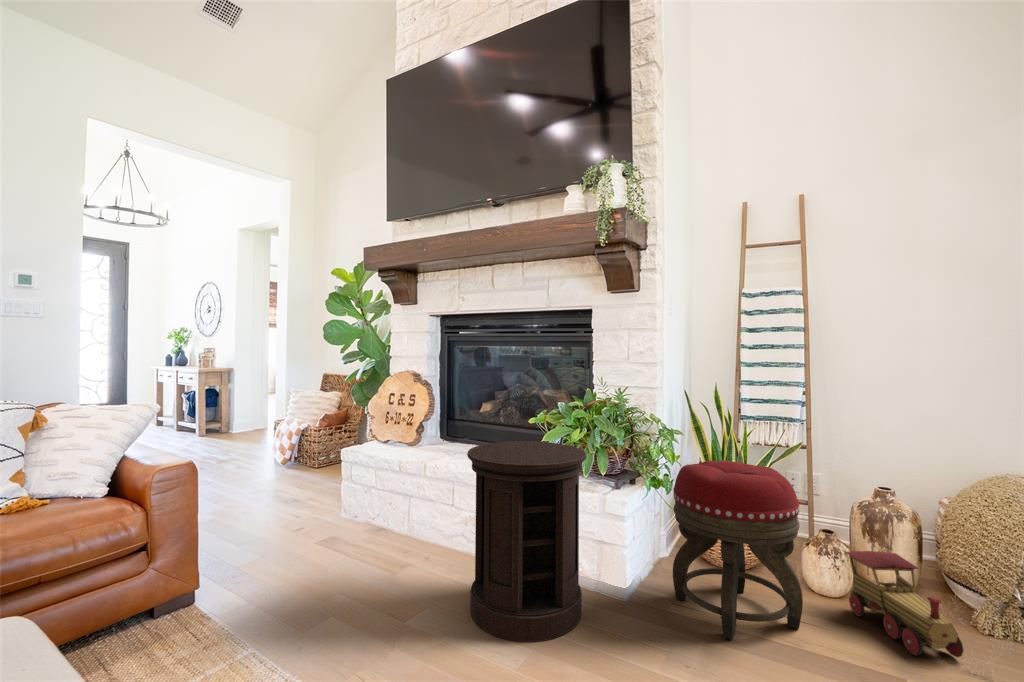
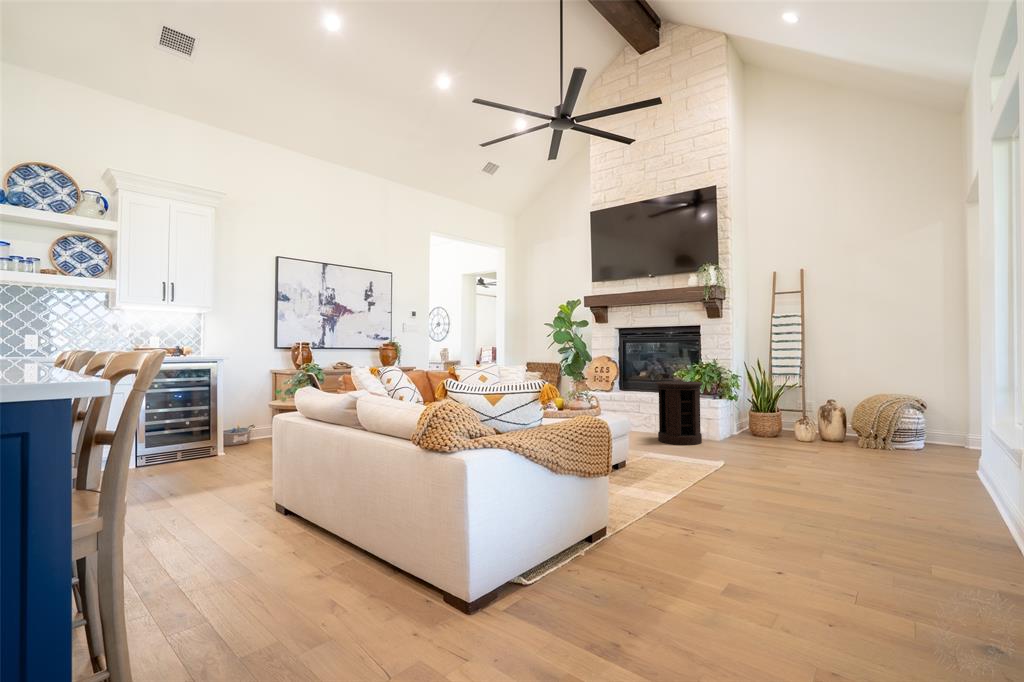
footstool: present [673,461,803,640] -> none [738,388,788,446]
toy train: present [845,551,963,657] -> none [808,421,843,449]

